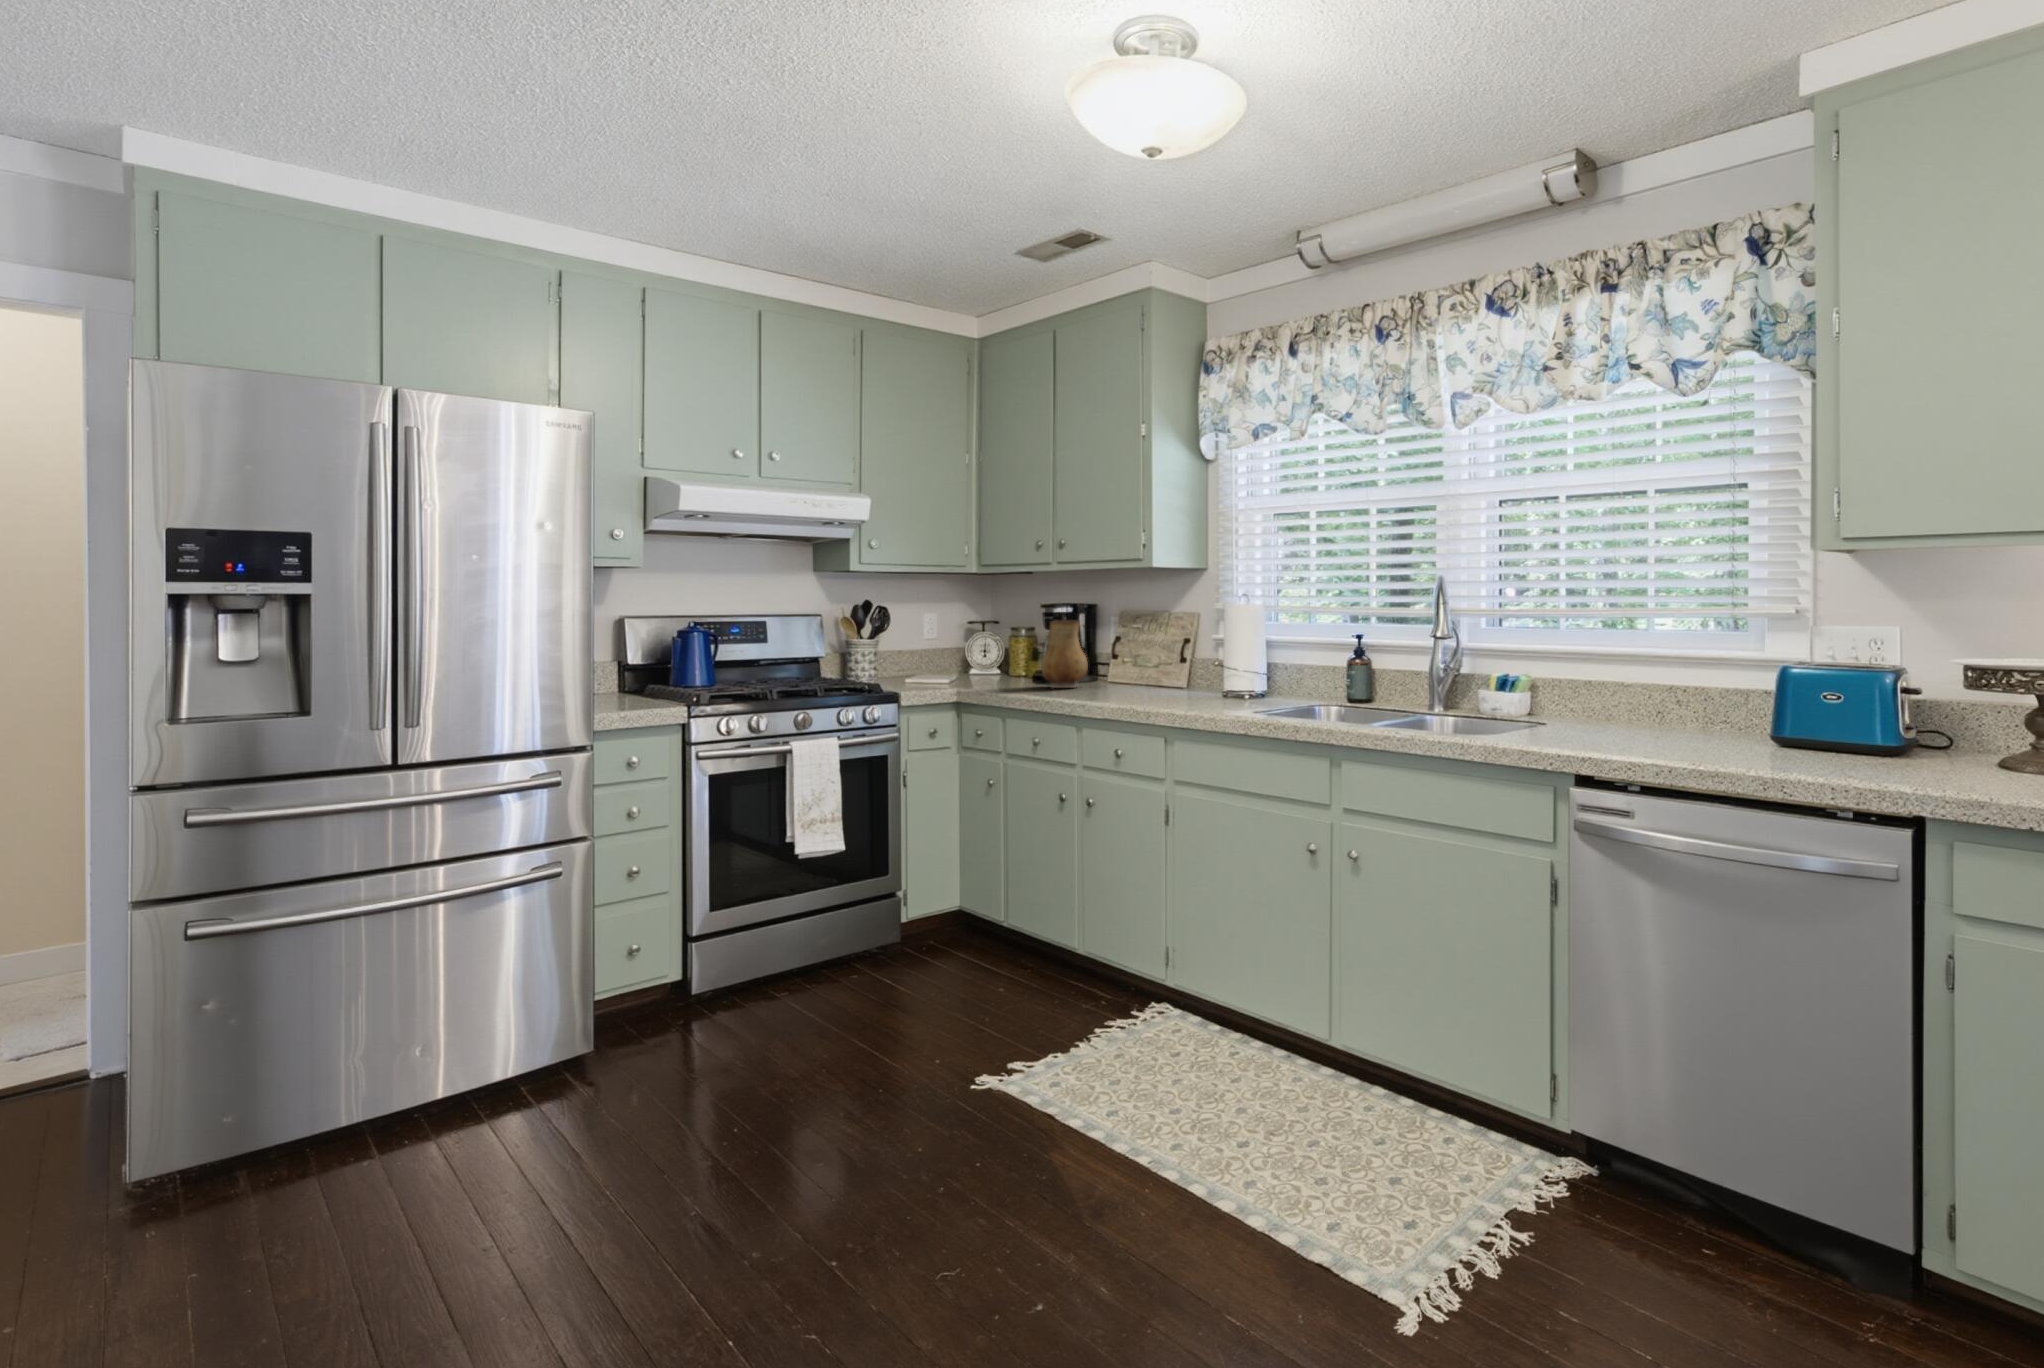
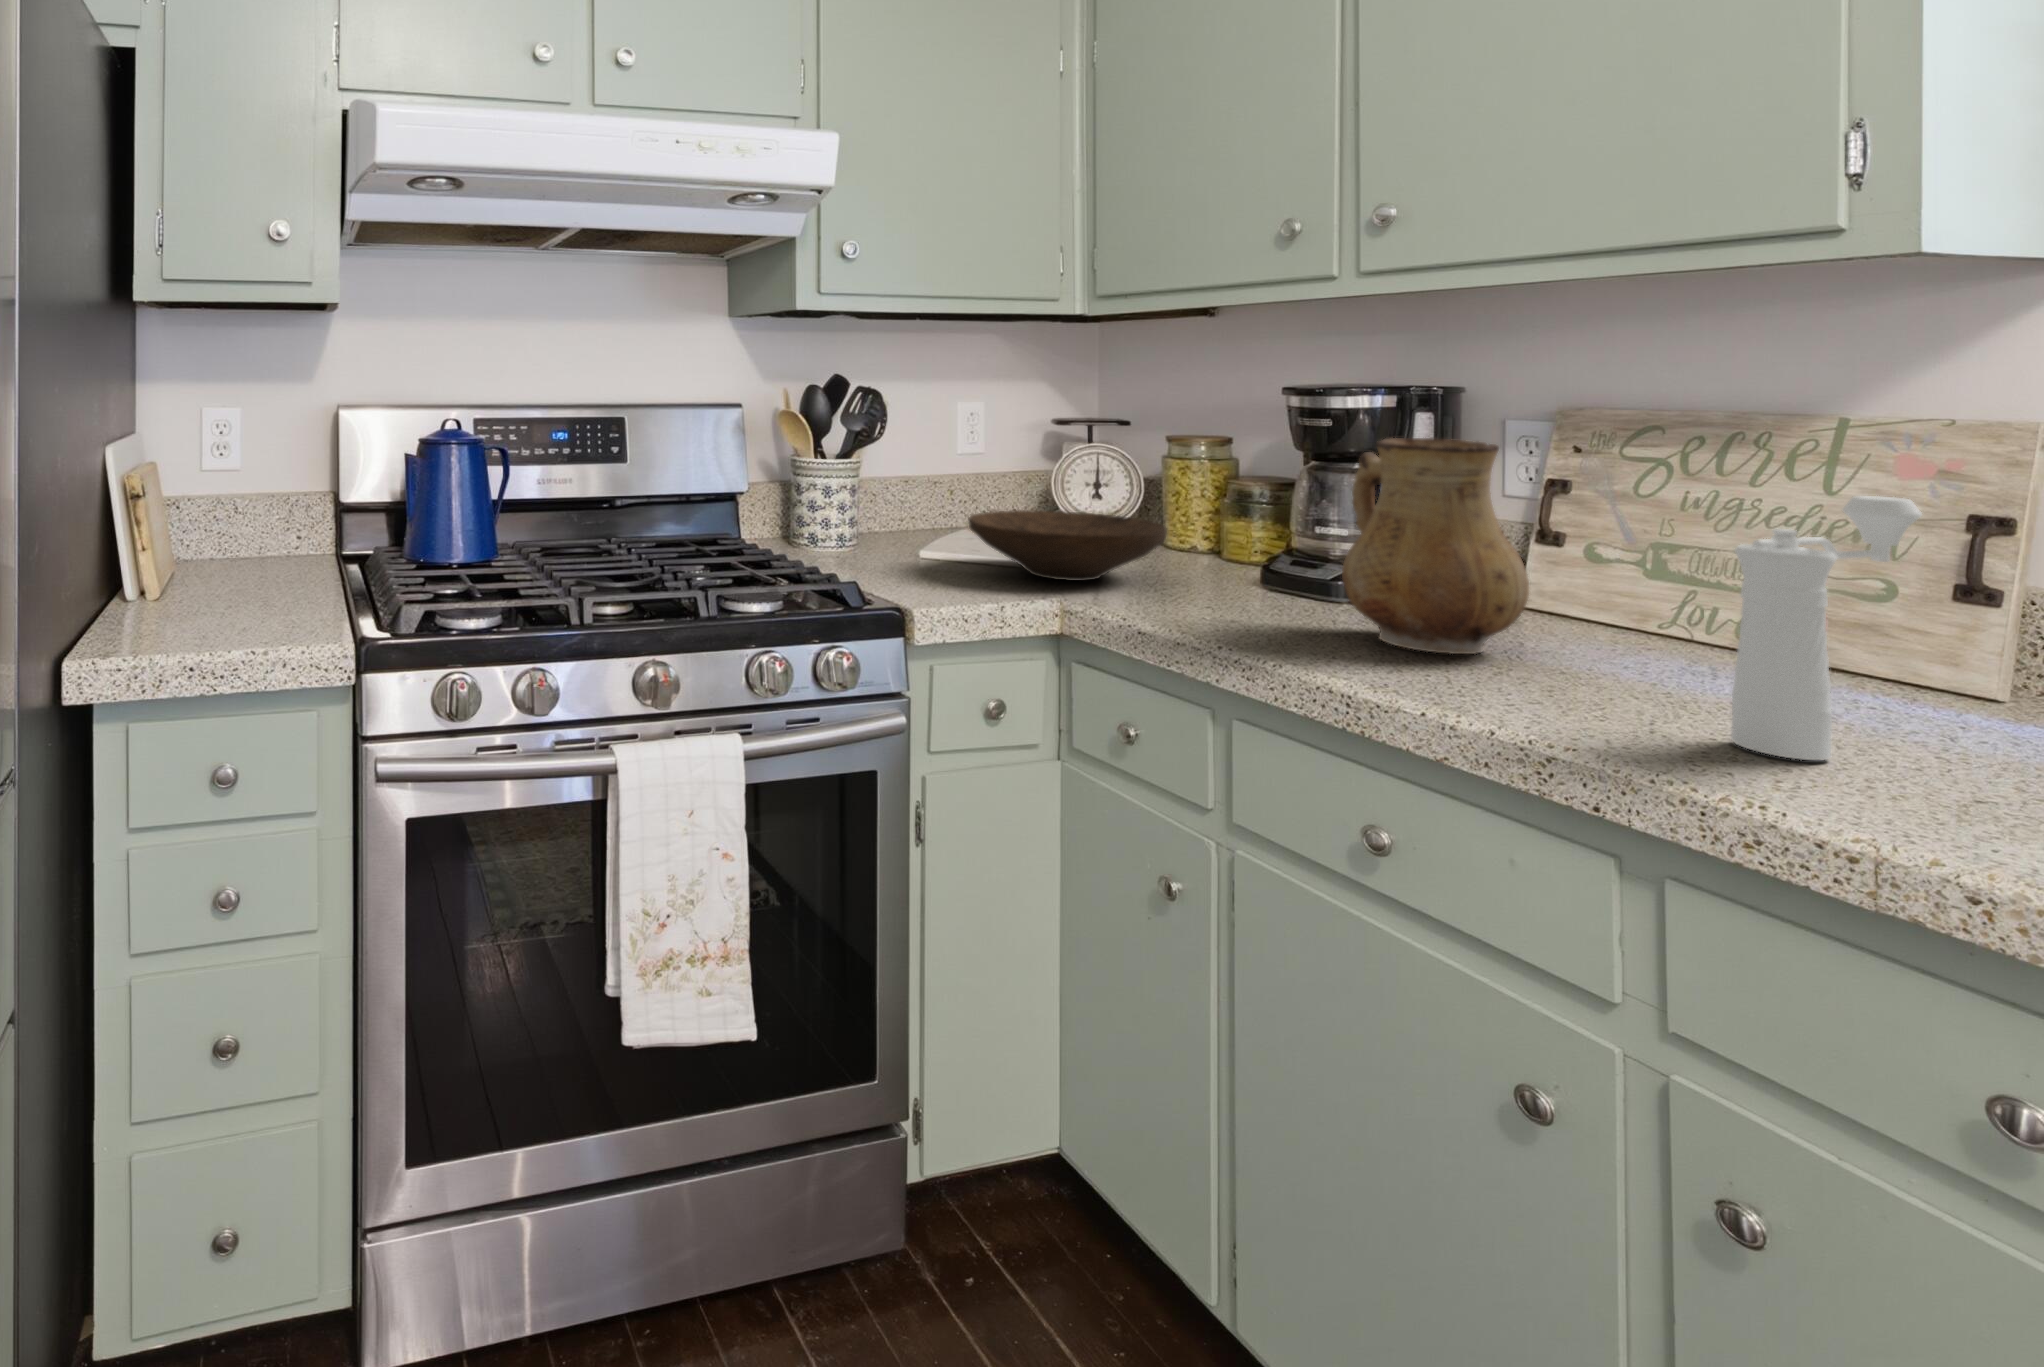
pepper mill: none [1105,630,1145,695] -> present [1731,496,1921,760]
wooden bowl: none [925,659,1000,683] -> present [968,510,1167,581]

